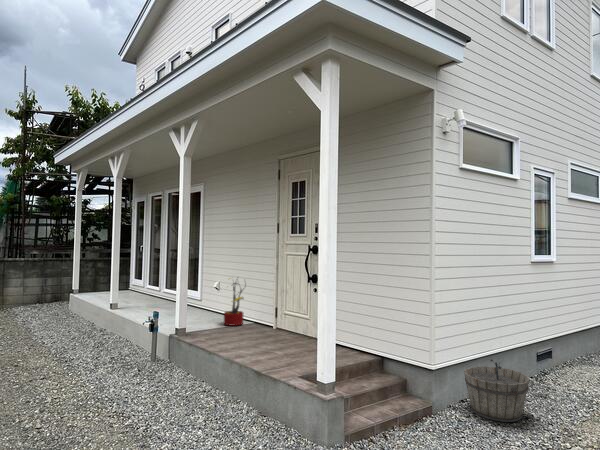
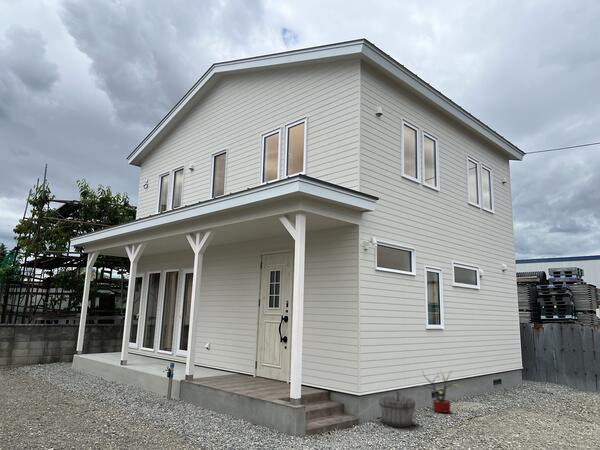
decorative plant: present [224,282,244,326] -> present [426,376,450,412]

